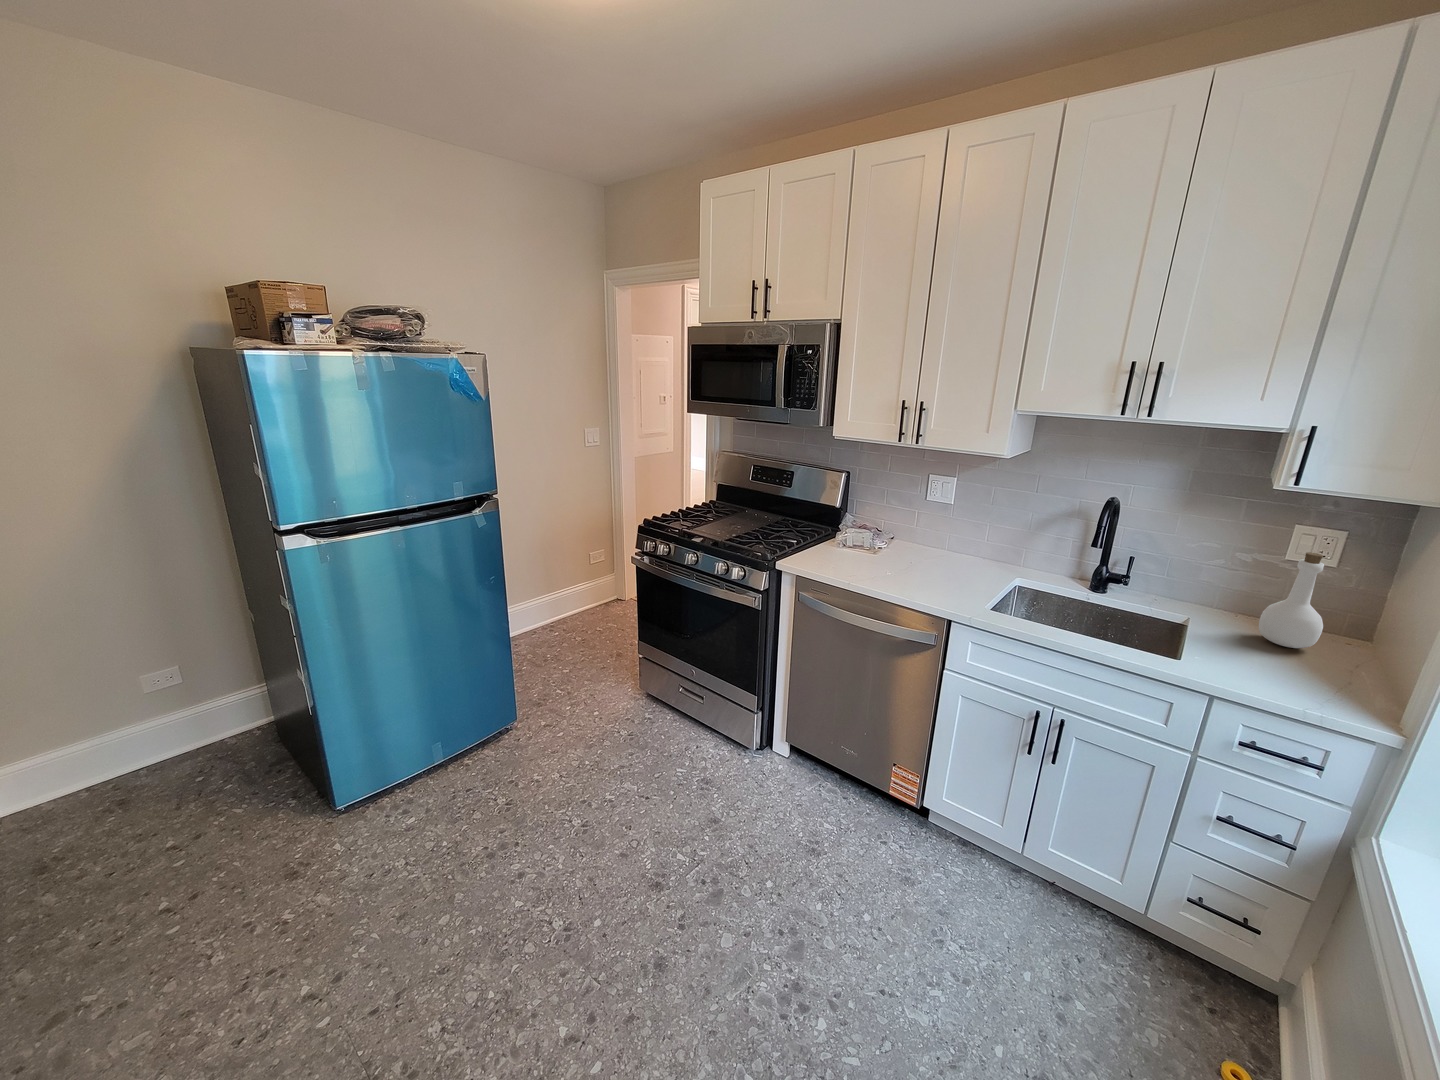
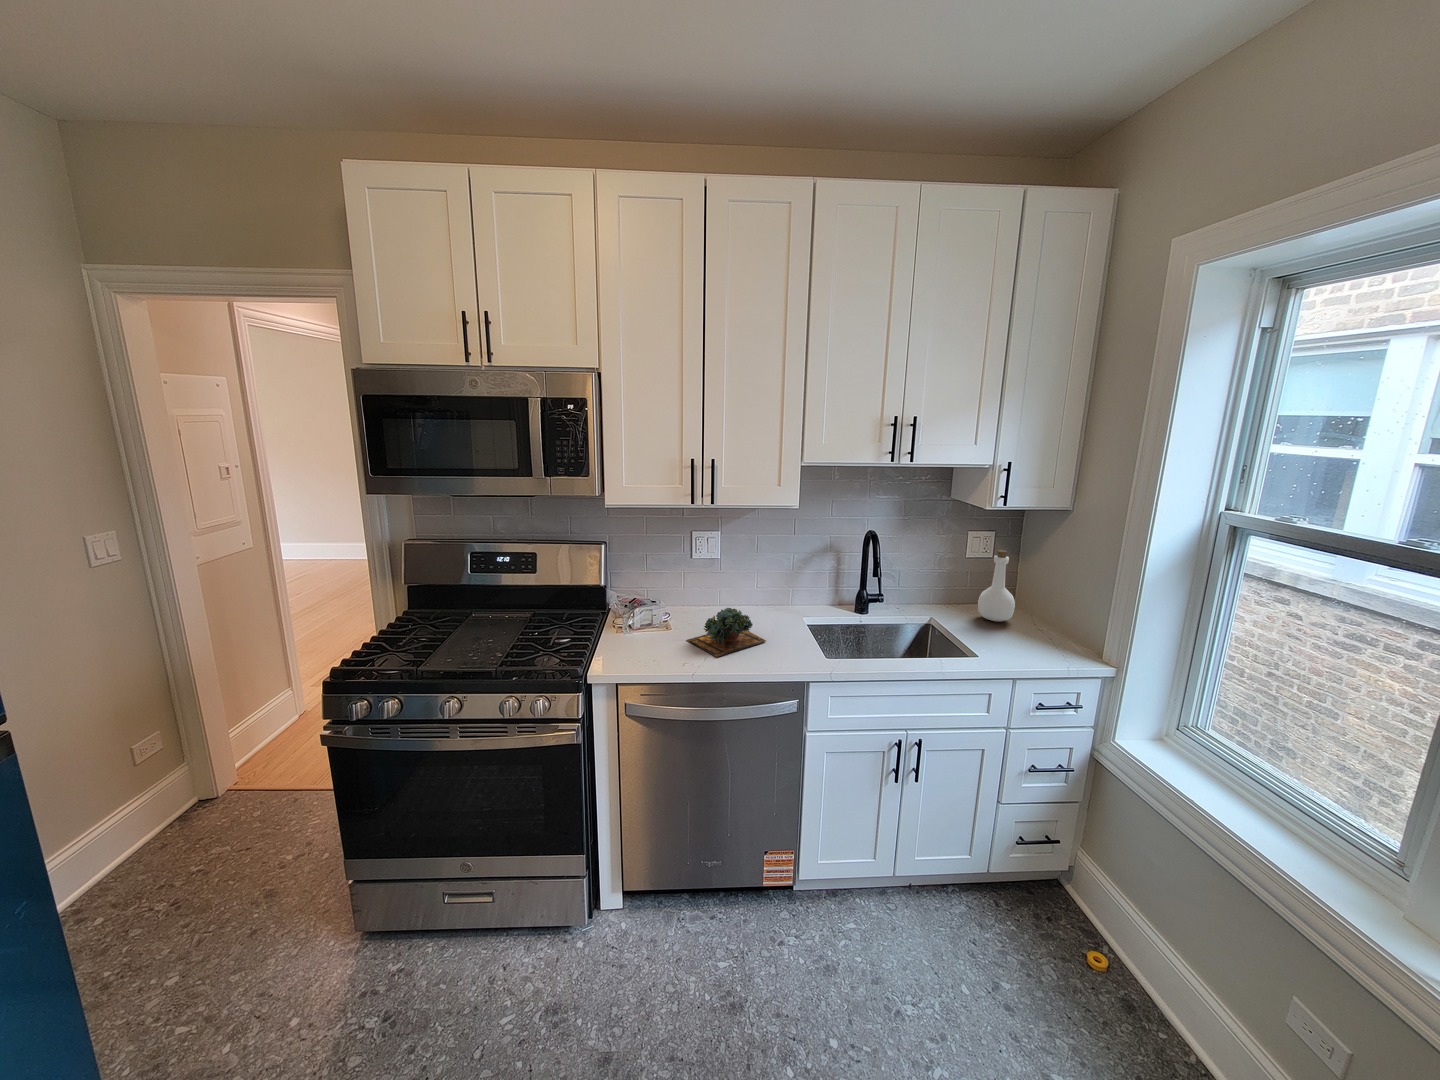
succulent plant: none [873,542,943,582] -> present [686,608,766,657]

